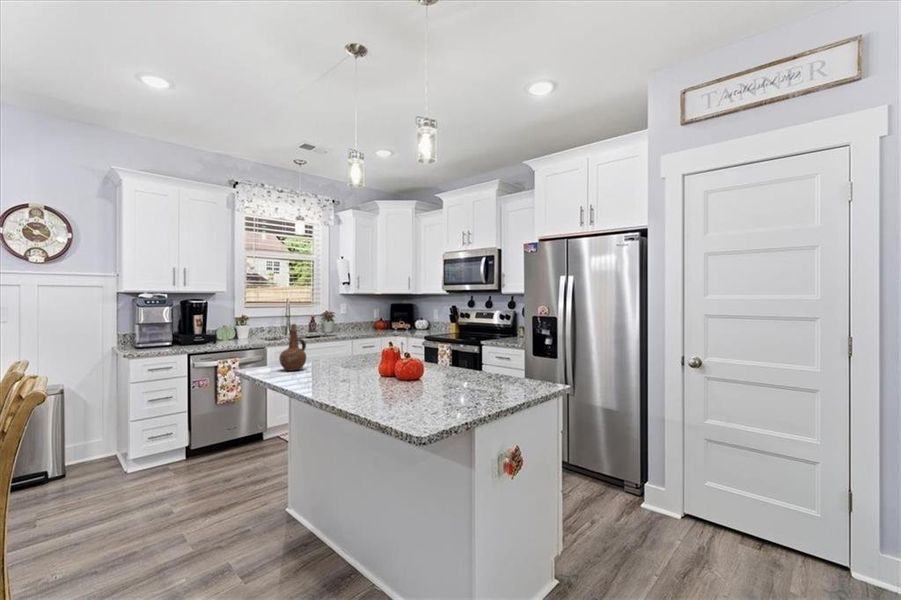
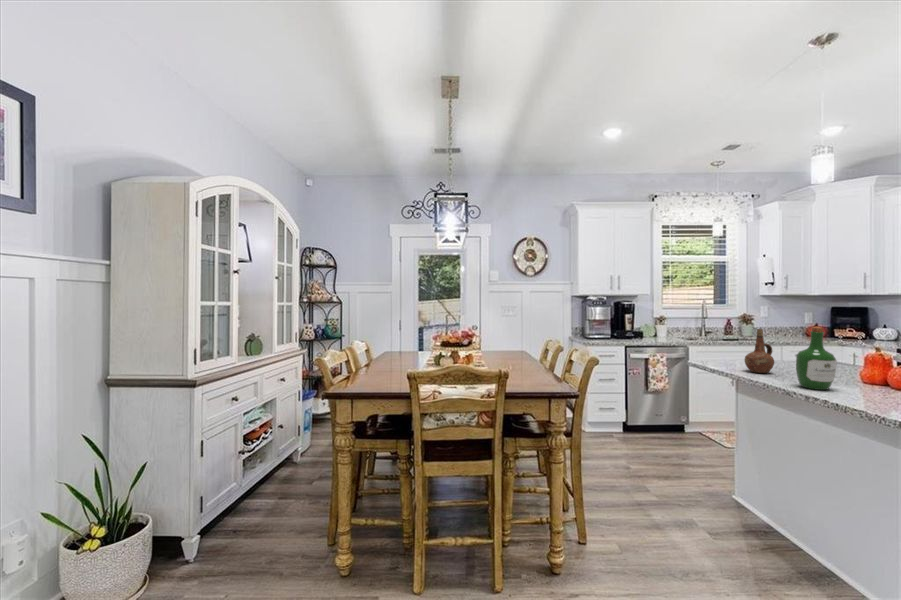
wine bottle: none [311,318,343,382] -> present [796,326,837,390]

